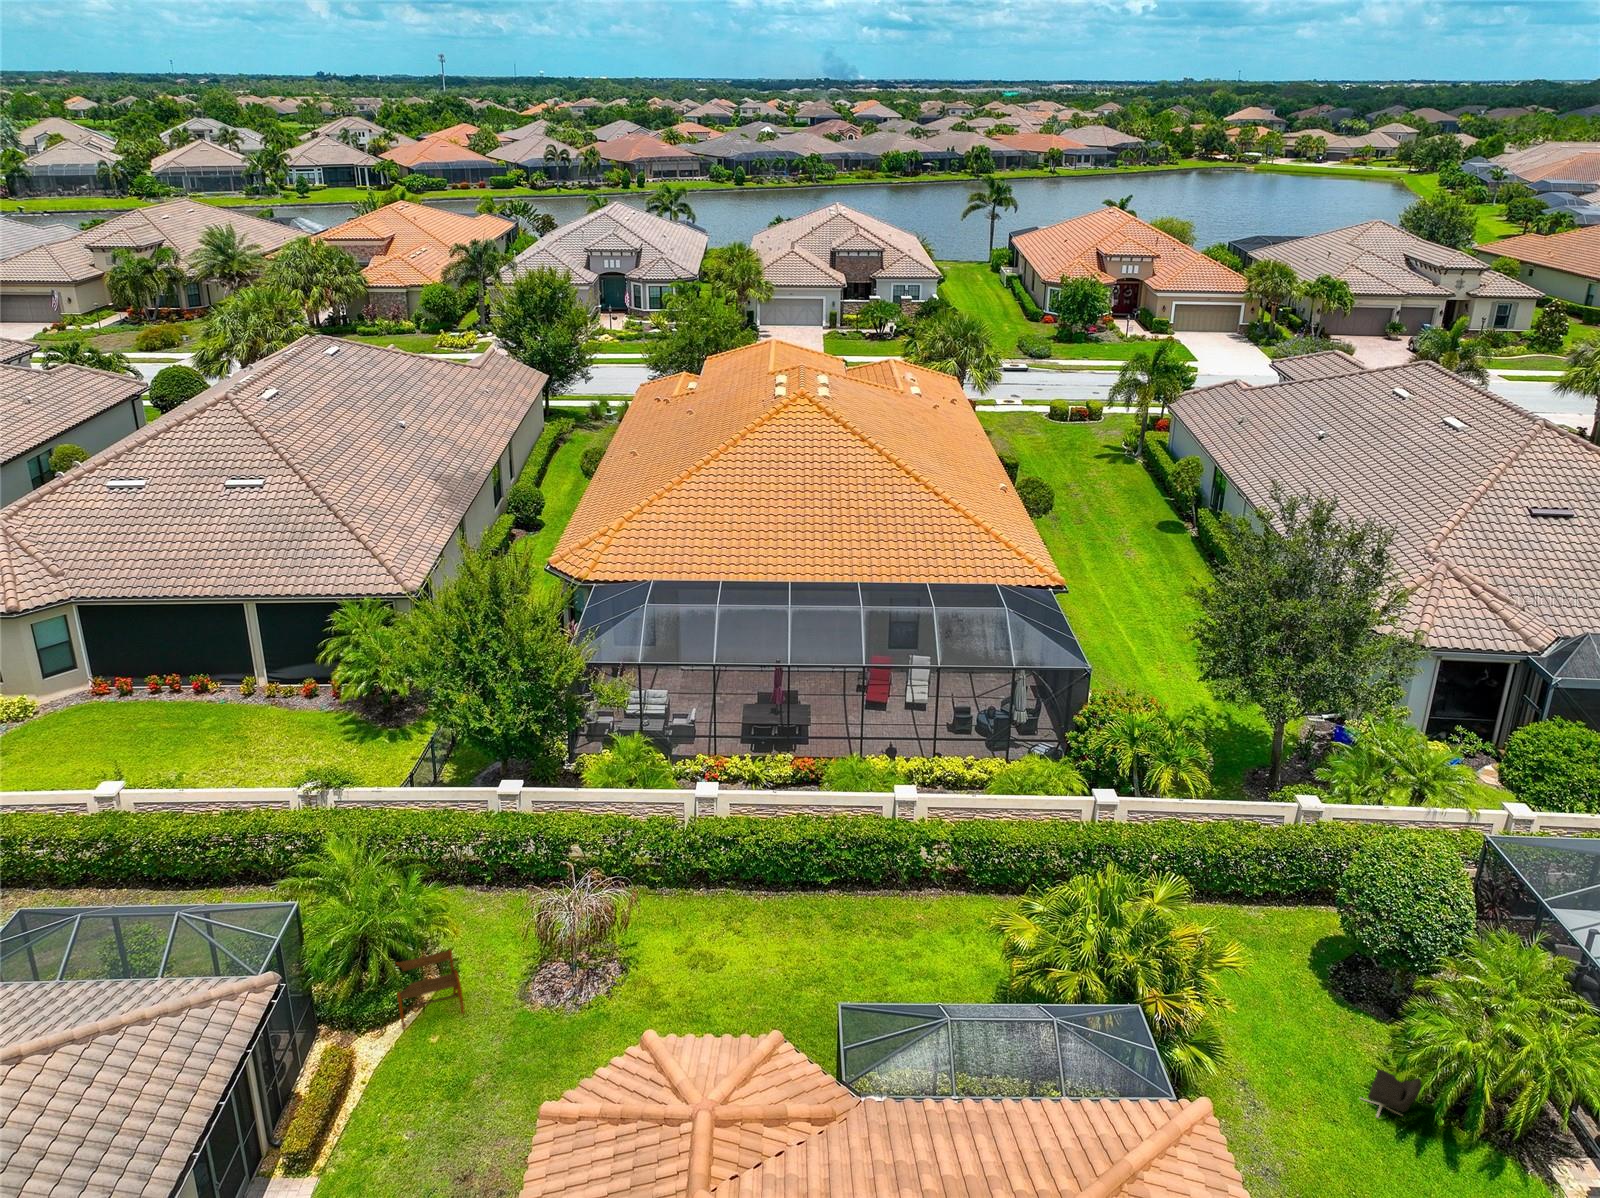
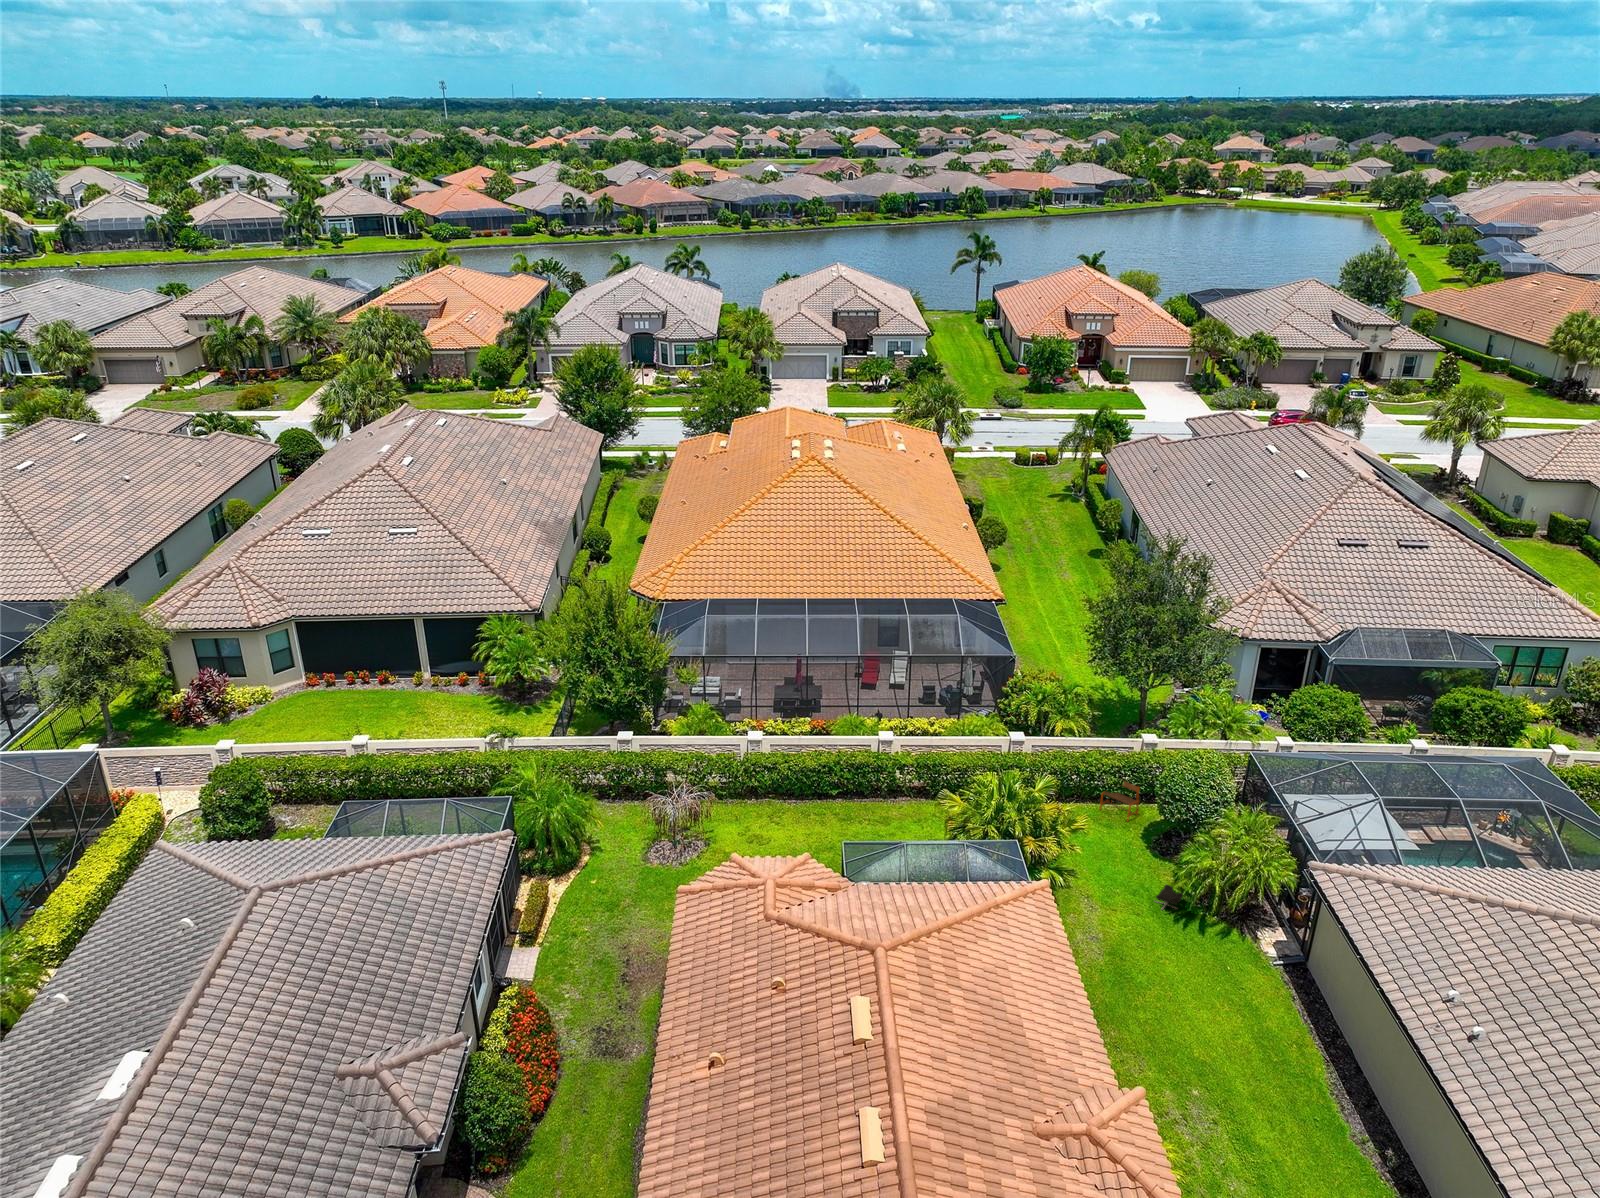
bench: present [396,950,464,1029] -> present [1100,782,1140,821]

